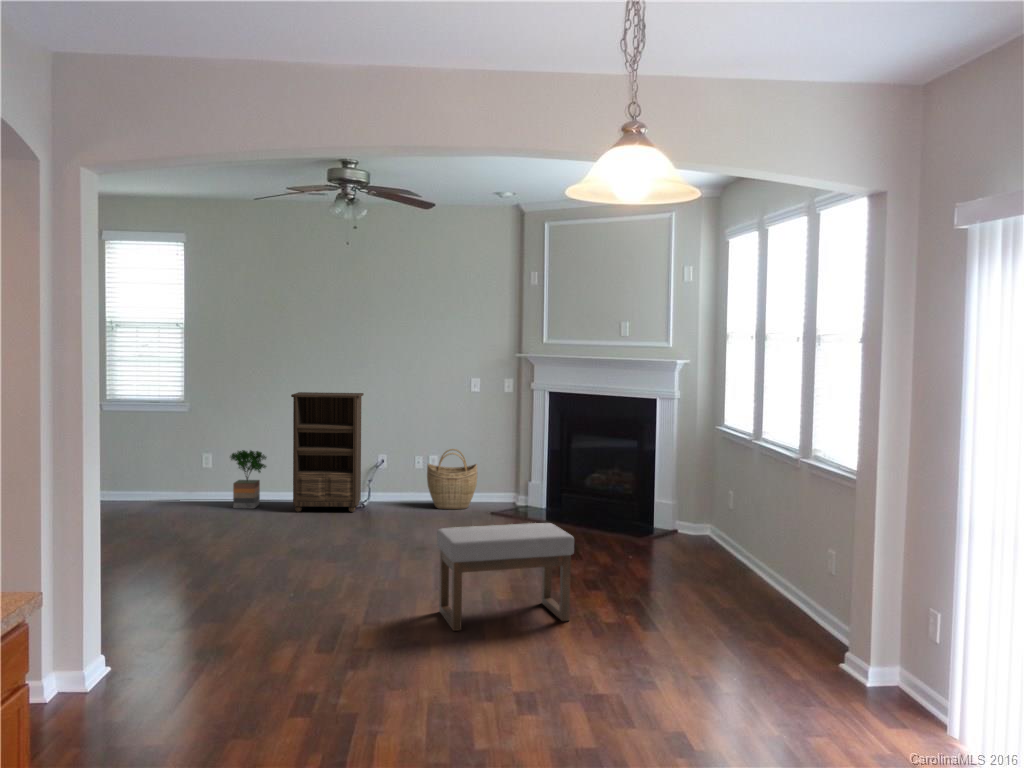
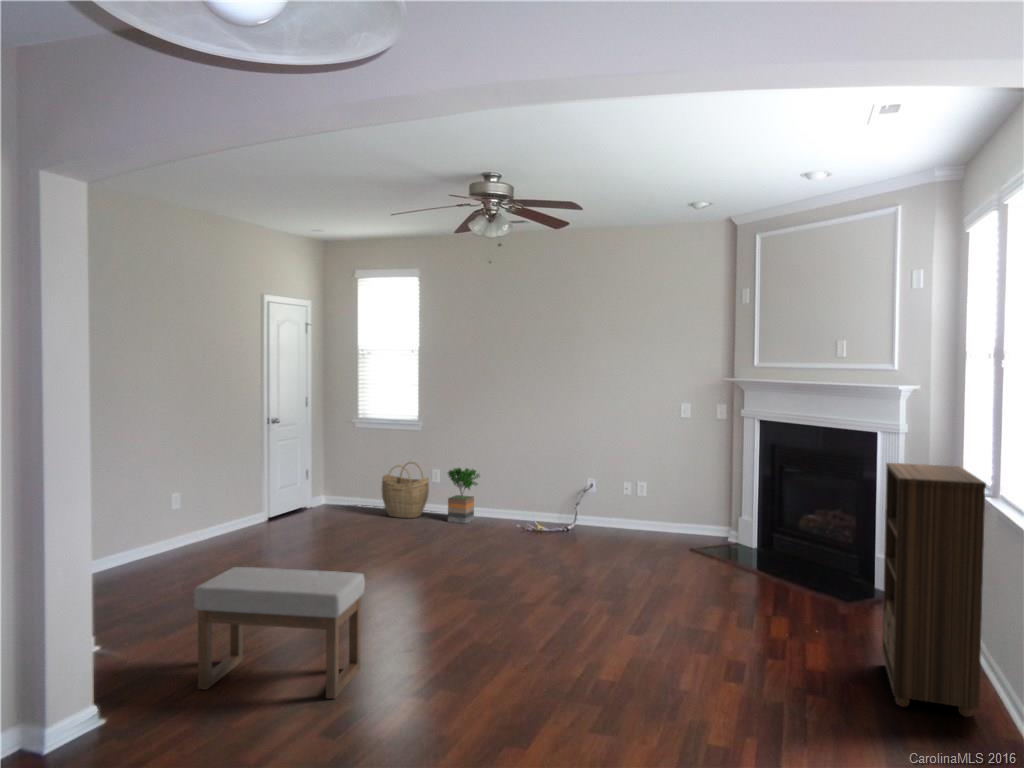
bookshelf: present [291,392,364,512] -> present [882,463,986,717]
woven basket: present [427,449,478,509] -> present [381,462,429,519]
ottoman: present [437,523,574,631] -> present [194,567,365,699]

